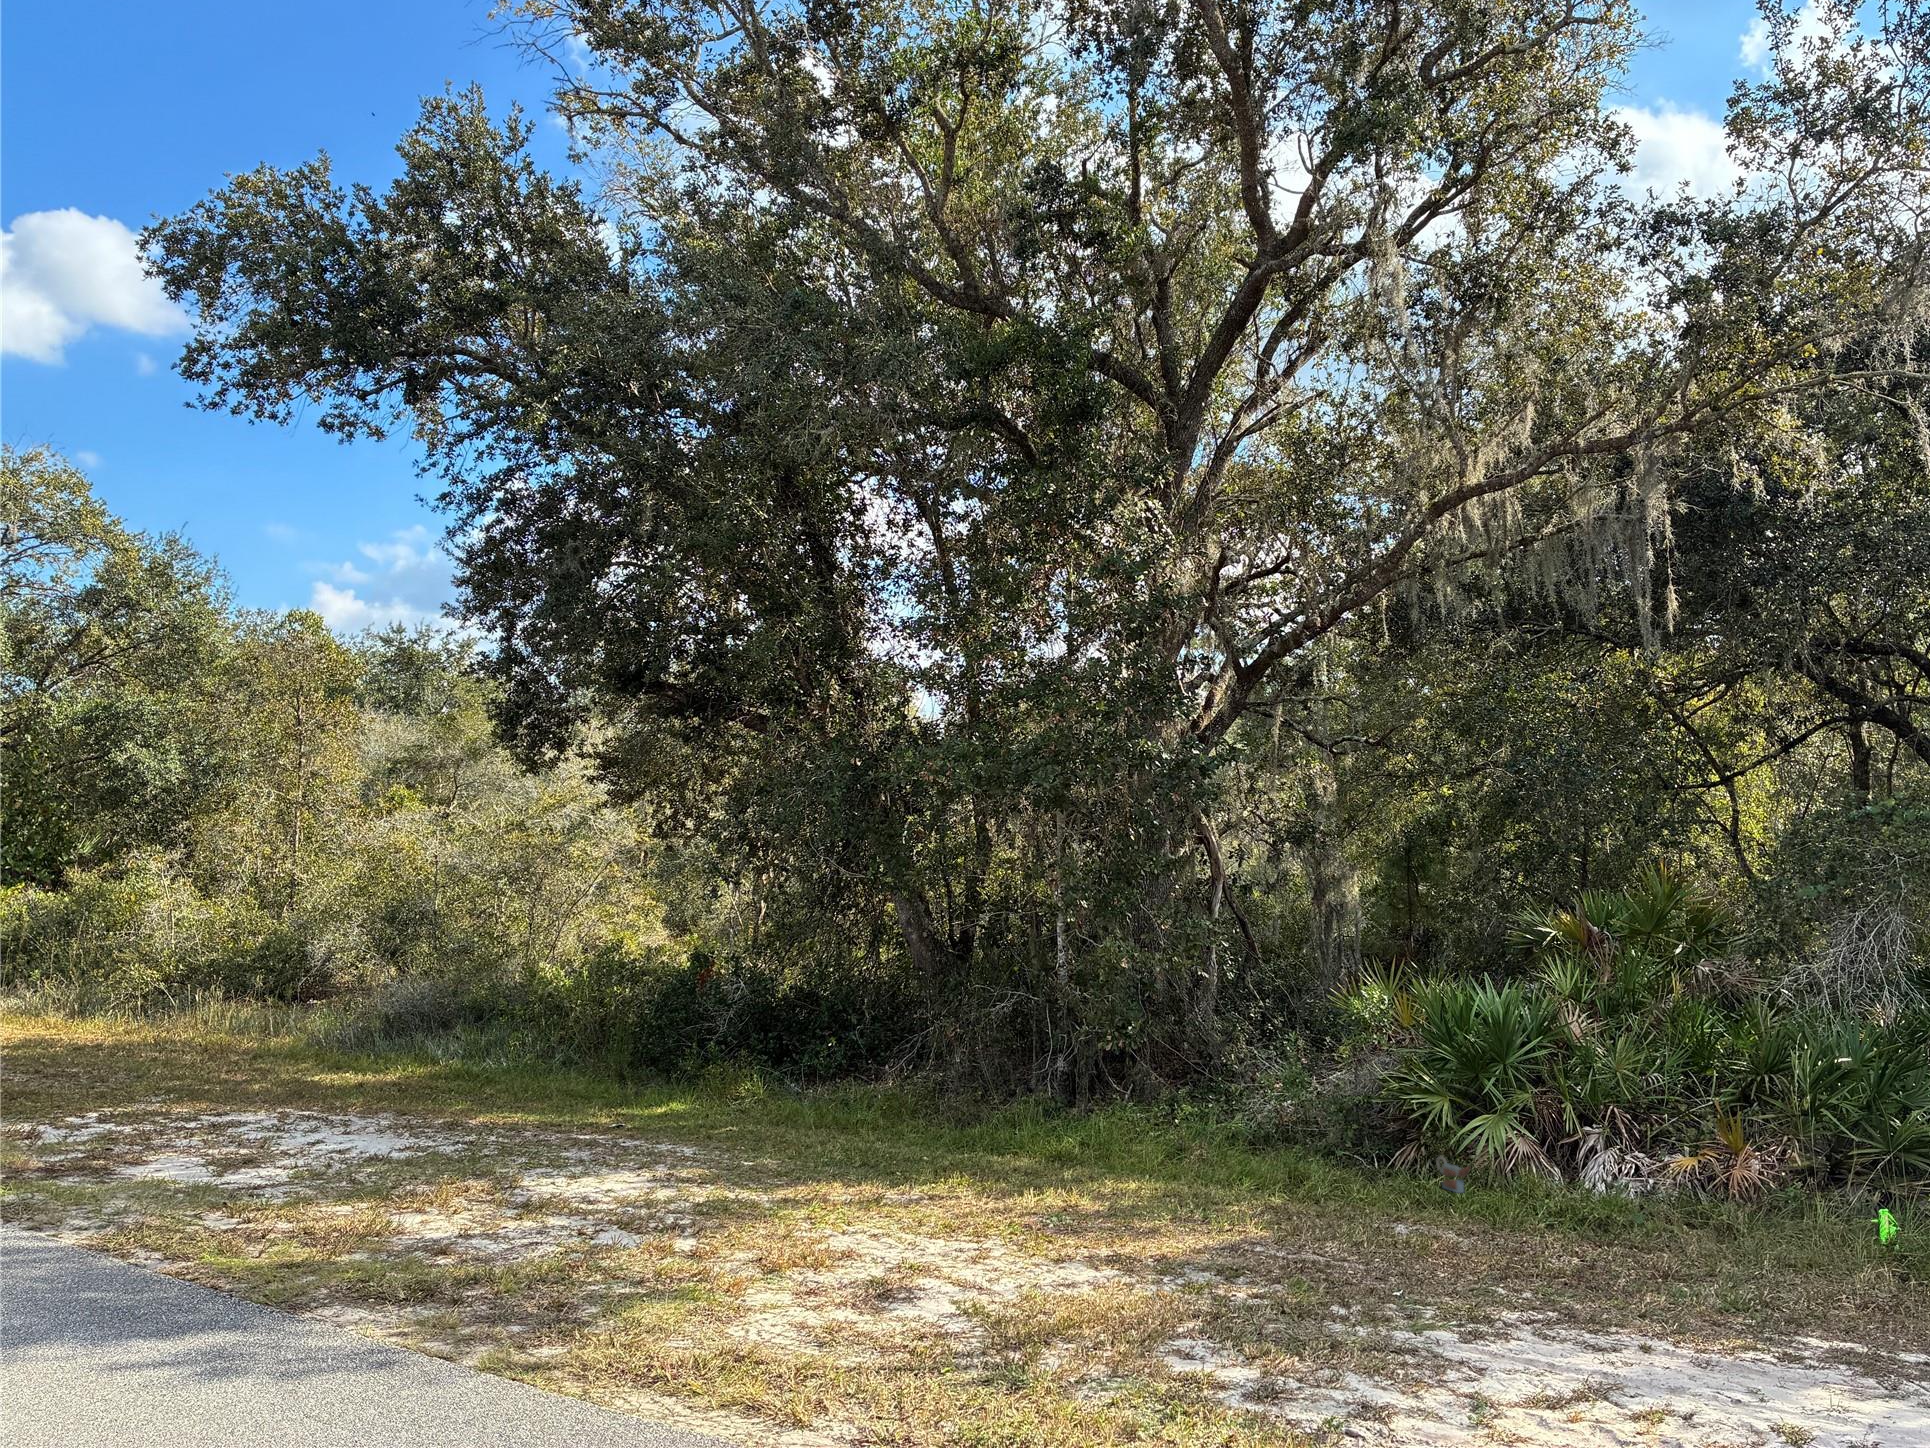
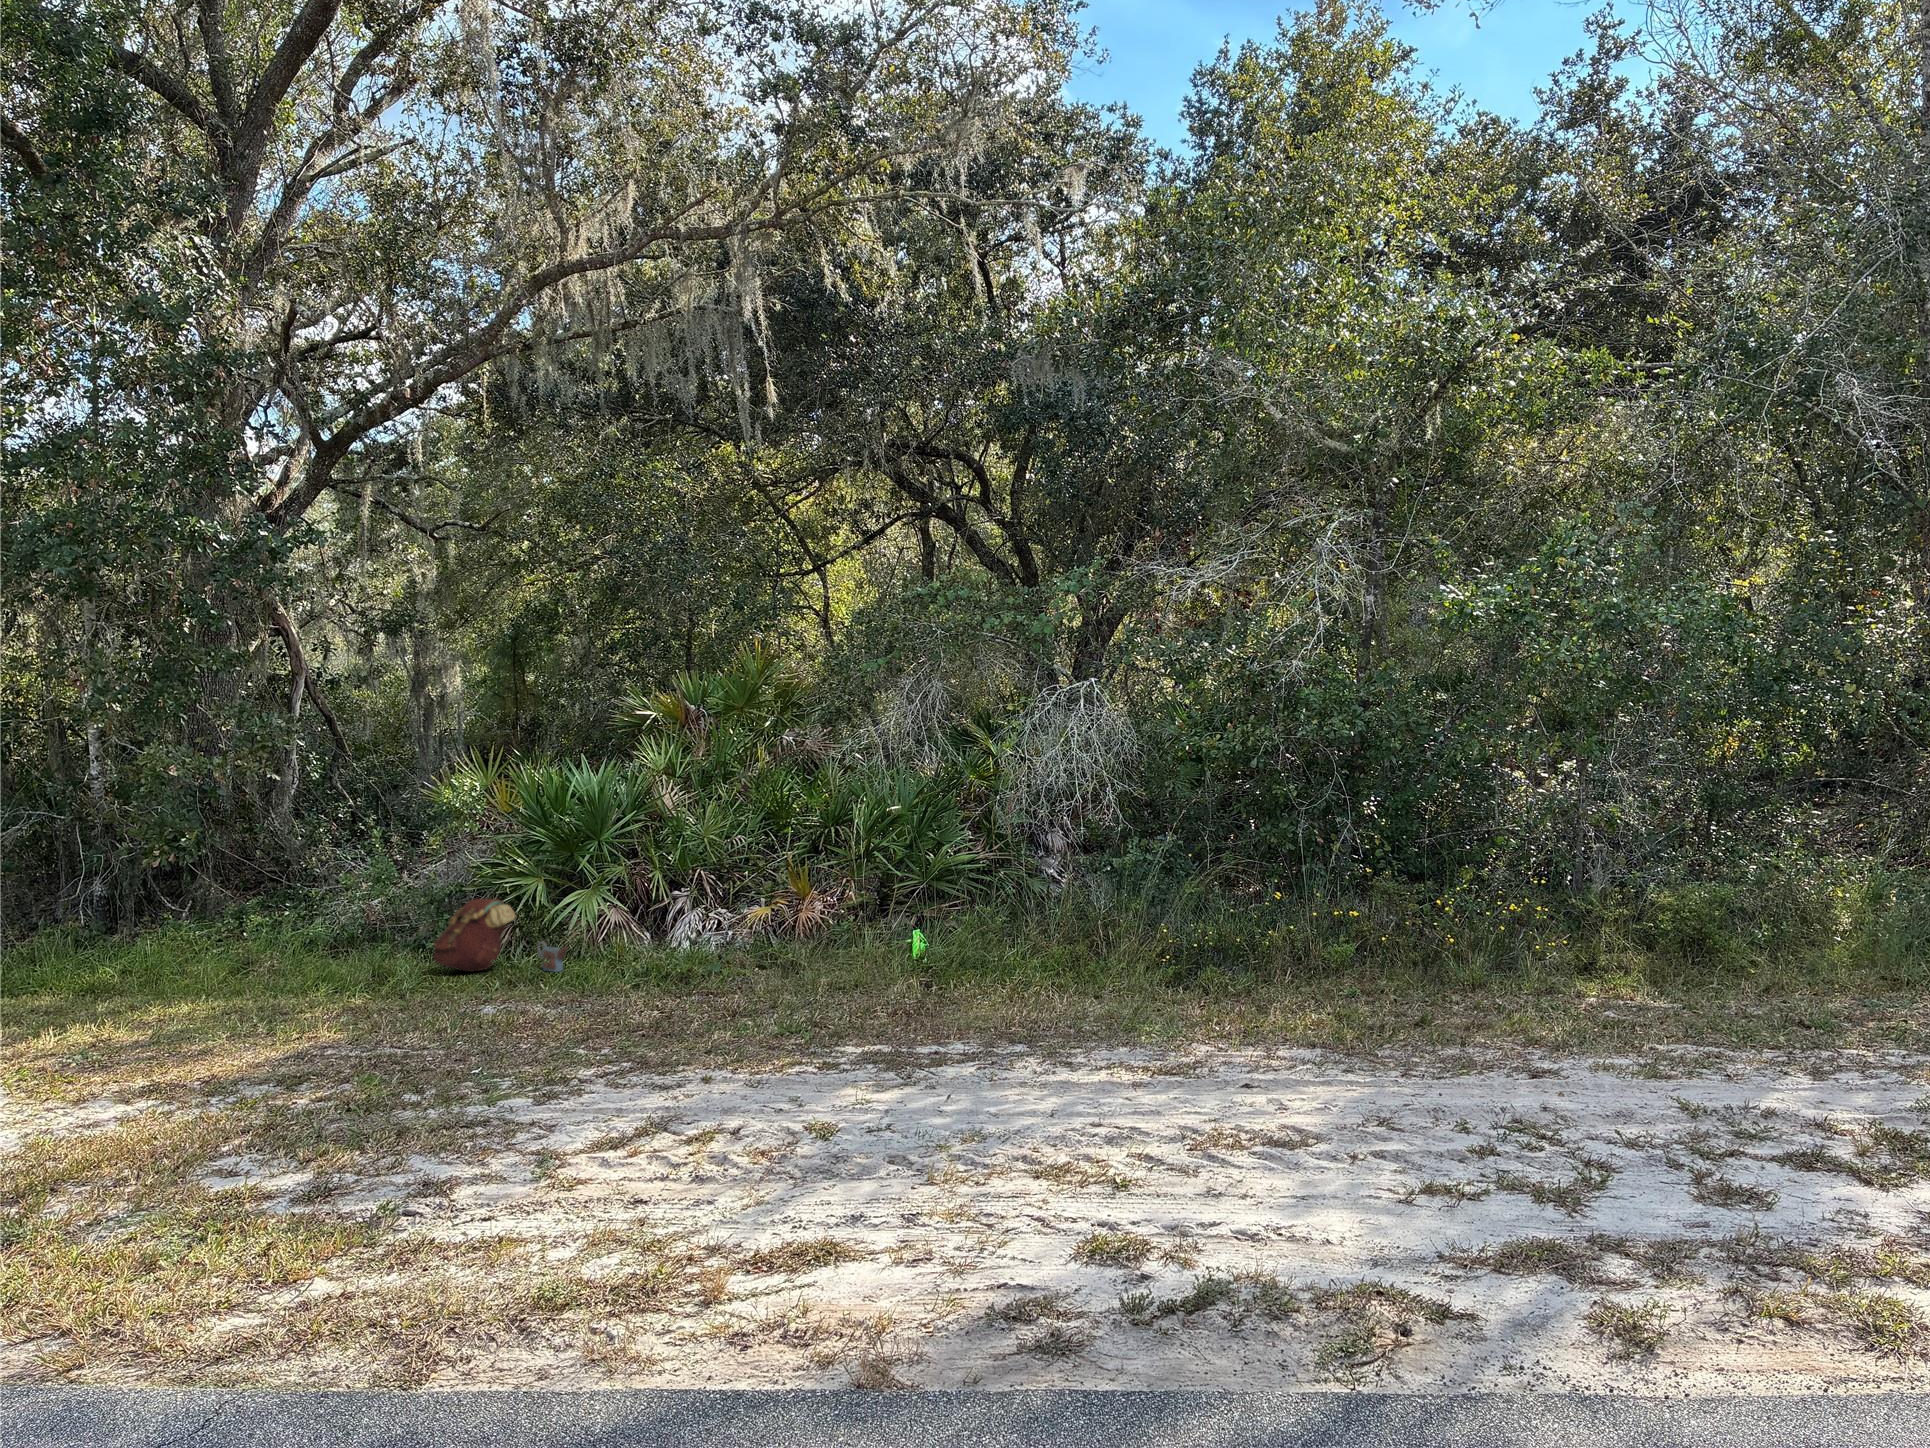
backpack: none [1333,1101,1414,1177] -> present [434,899,515,972]

